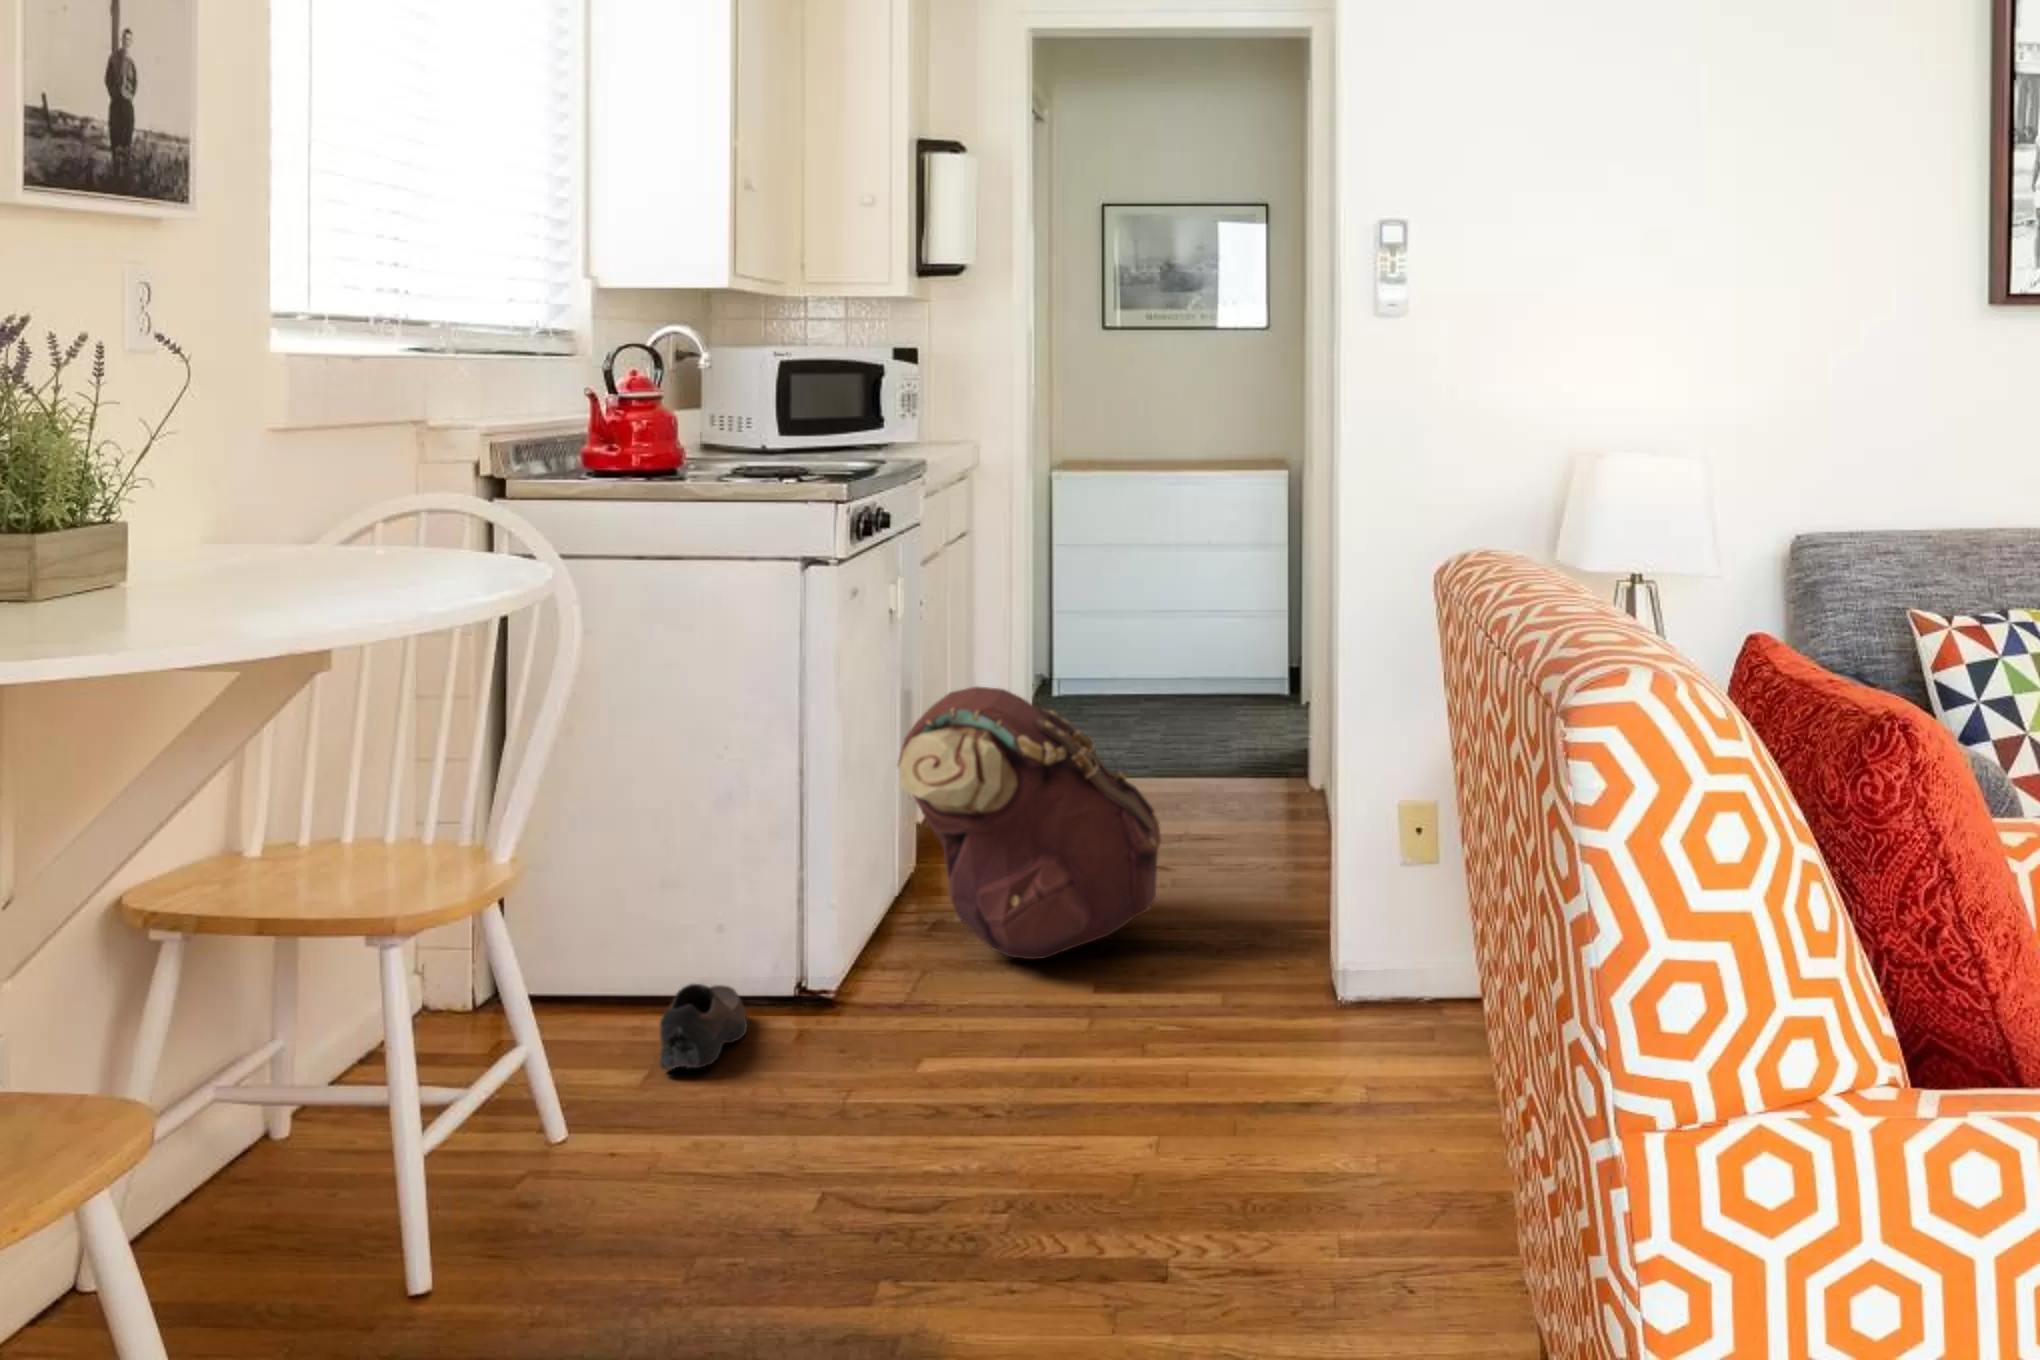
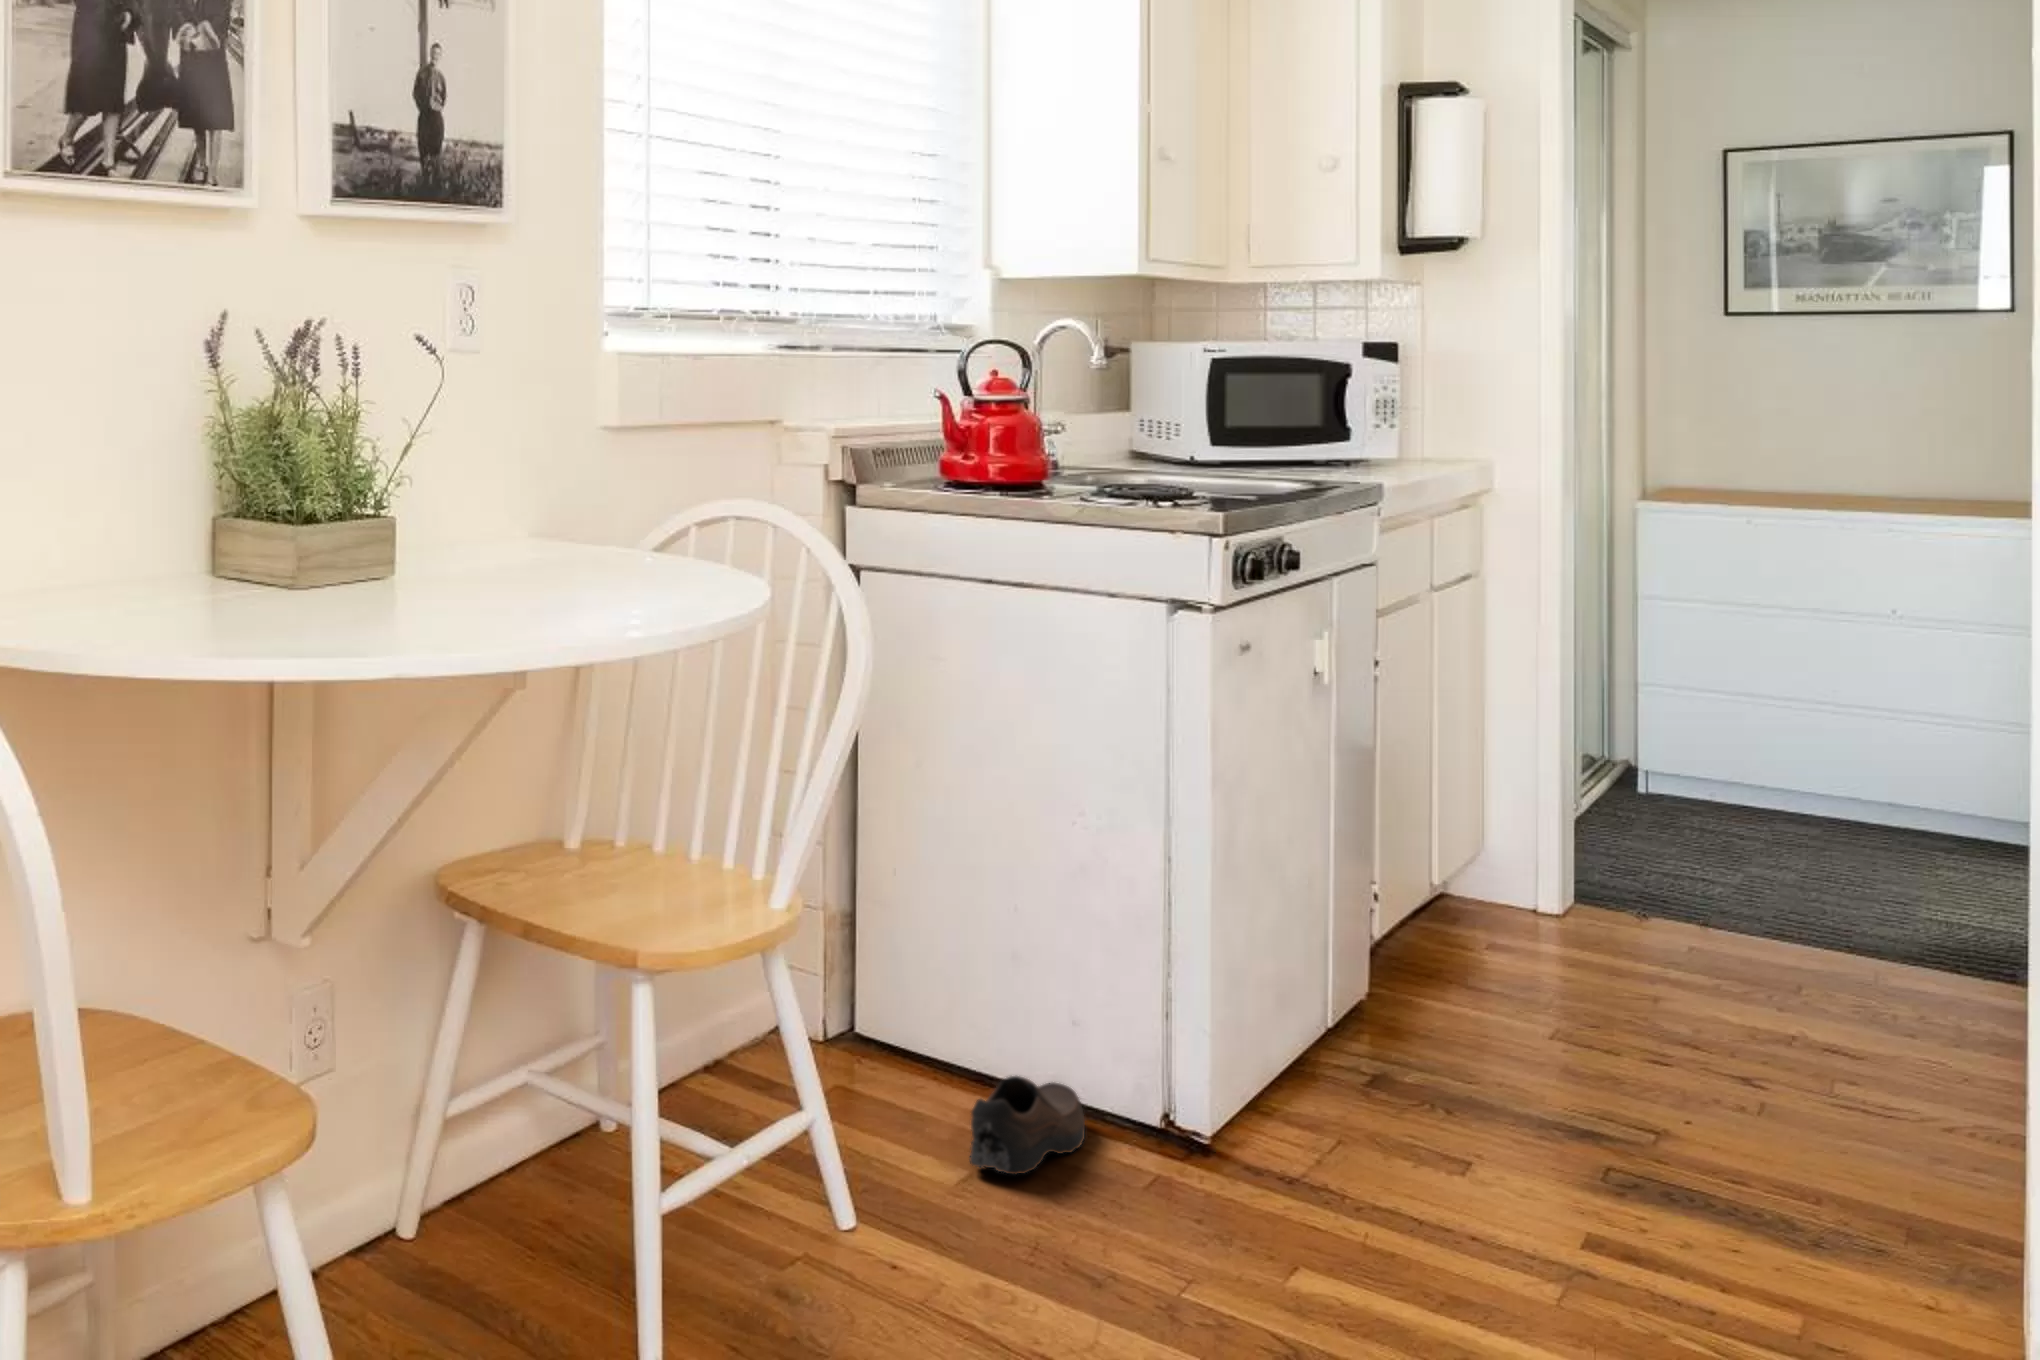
backpack: present [898,687,1161,959] -> none [1292,777,1675,1142]

